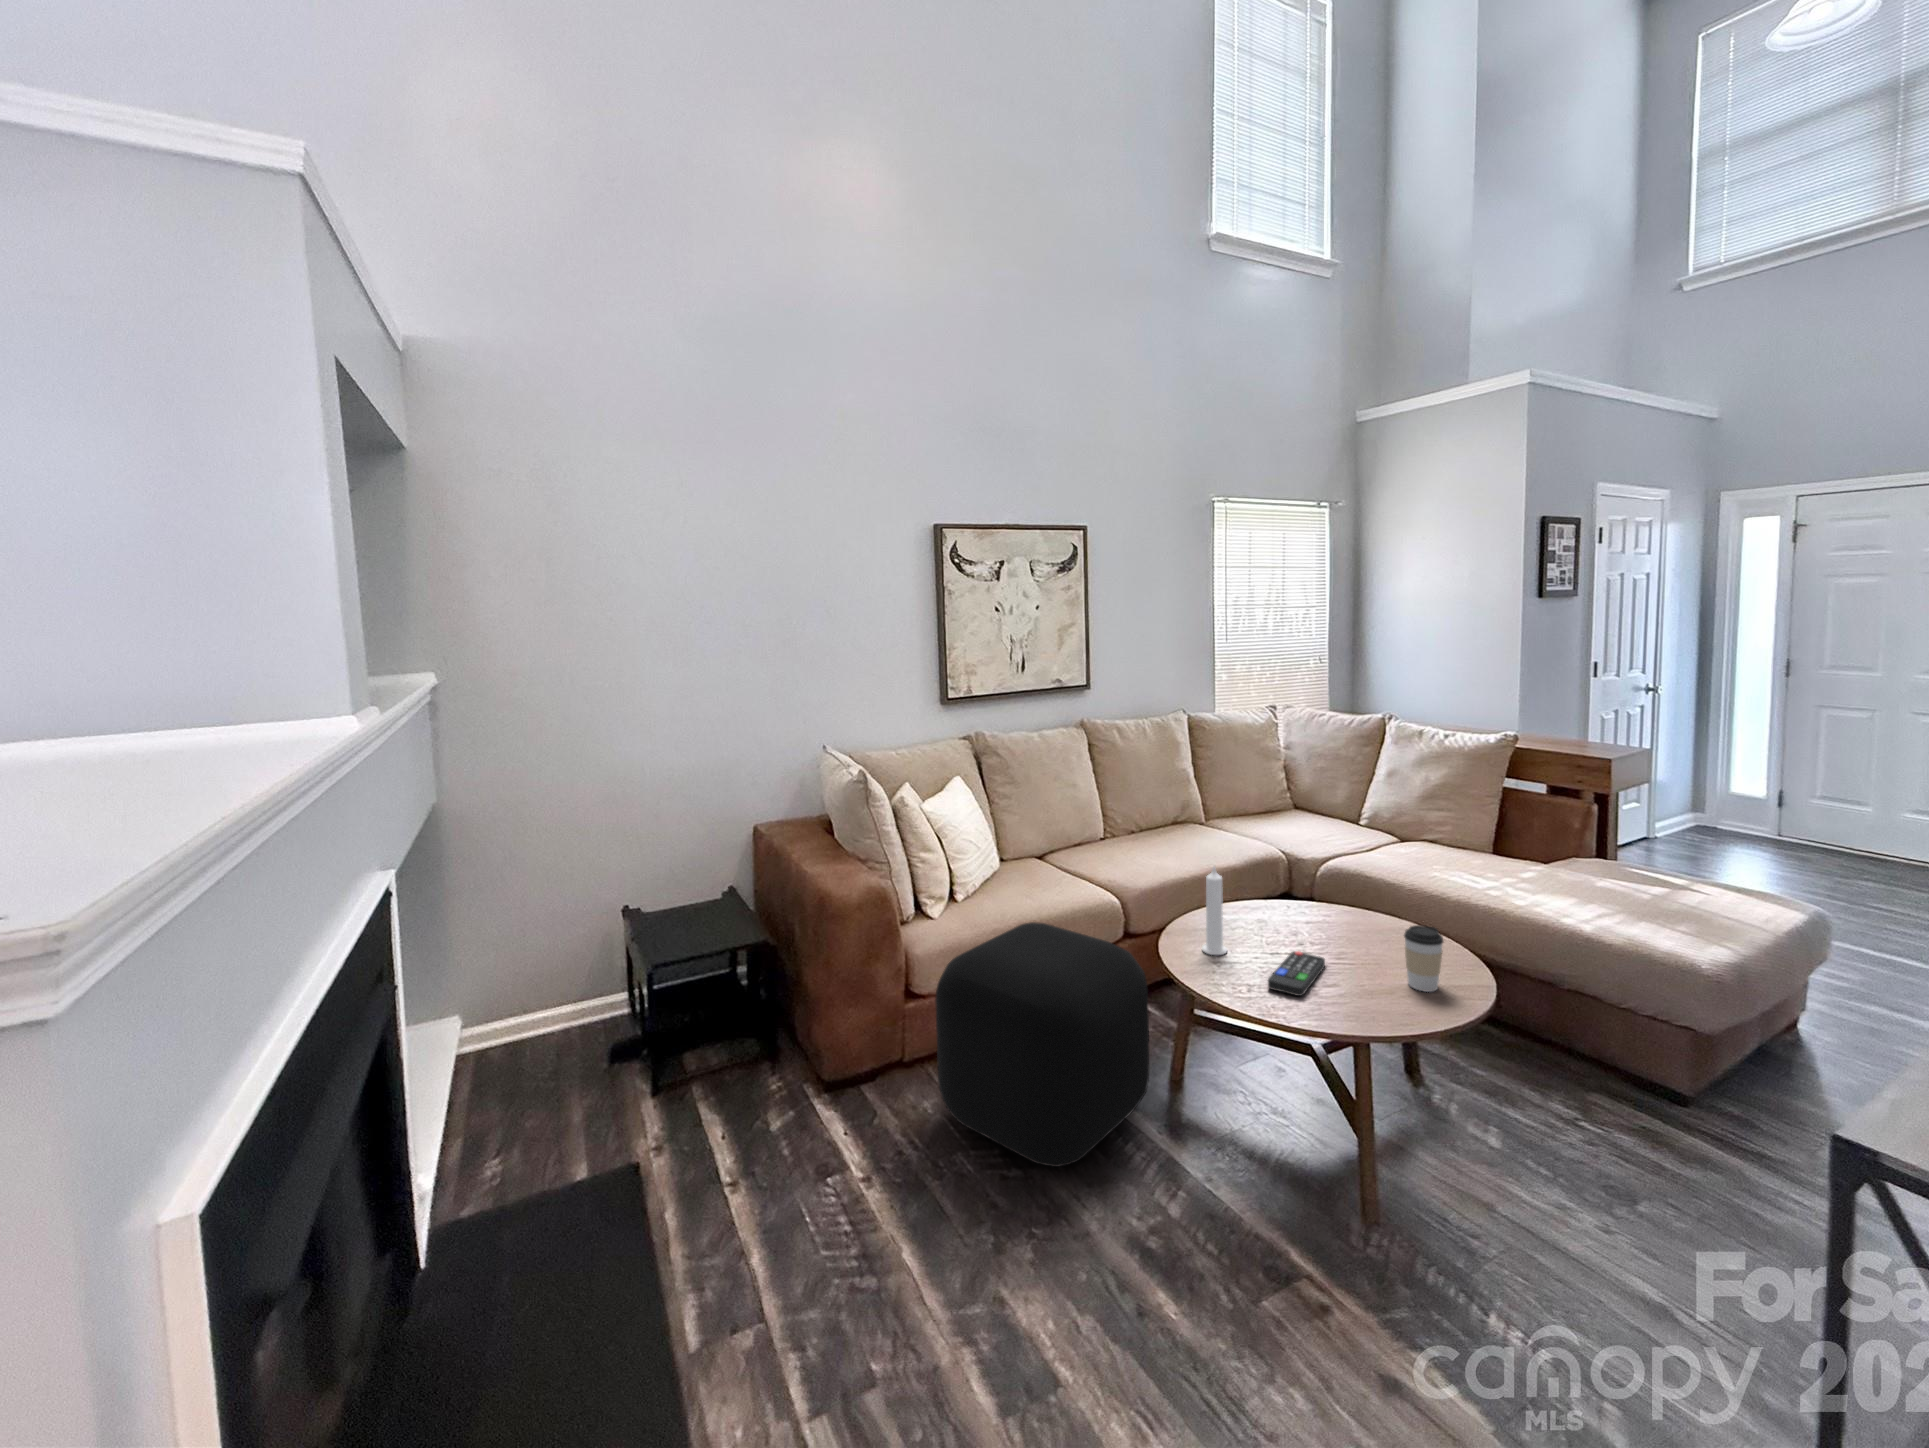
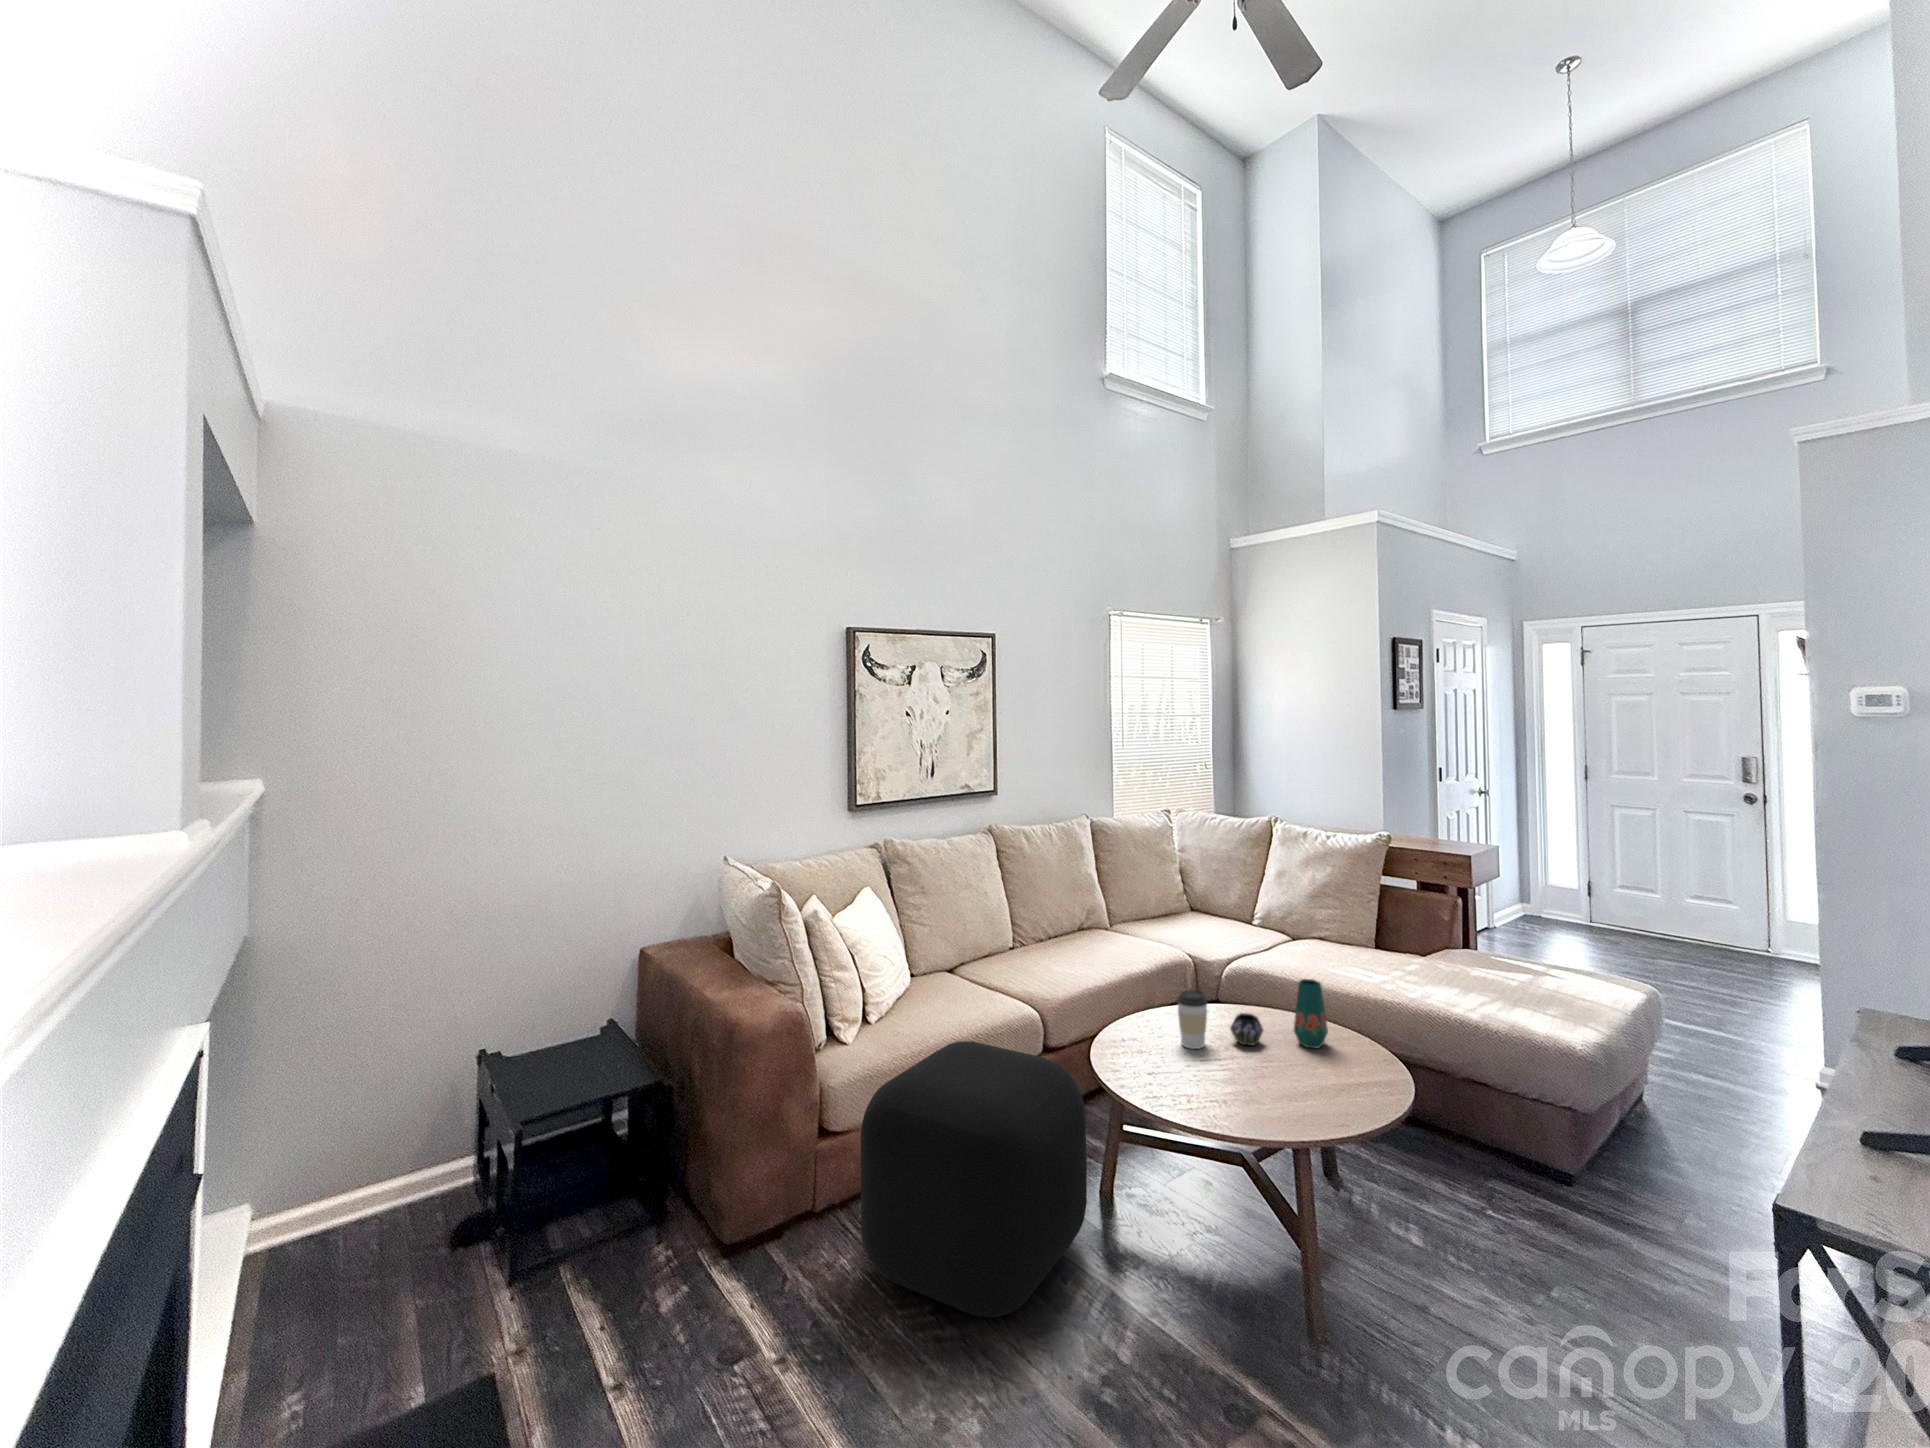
candle: present [1202,867,1227,955] -> none [1134,971,1159,1065]
vase: none [1305,881,1411,951] -> present [1230,979,1328,1048]
coffee cup: present [1404,925,1443,992] -> present [1177,991,1208,1049]
remote control: present [1268,951,1325,996] -> none [1206,1055,1255,1102]

